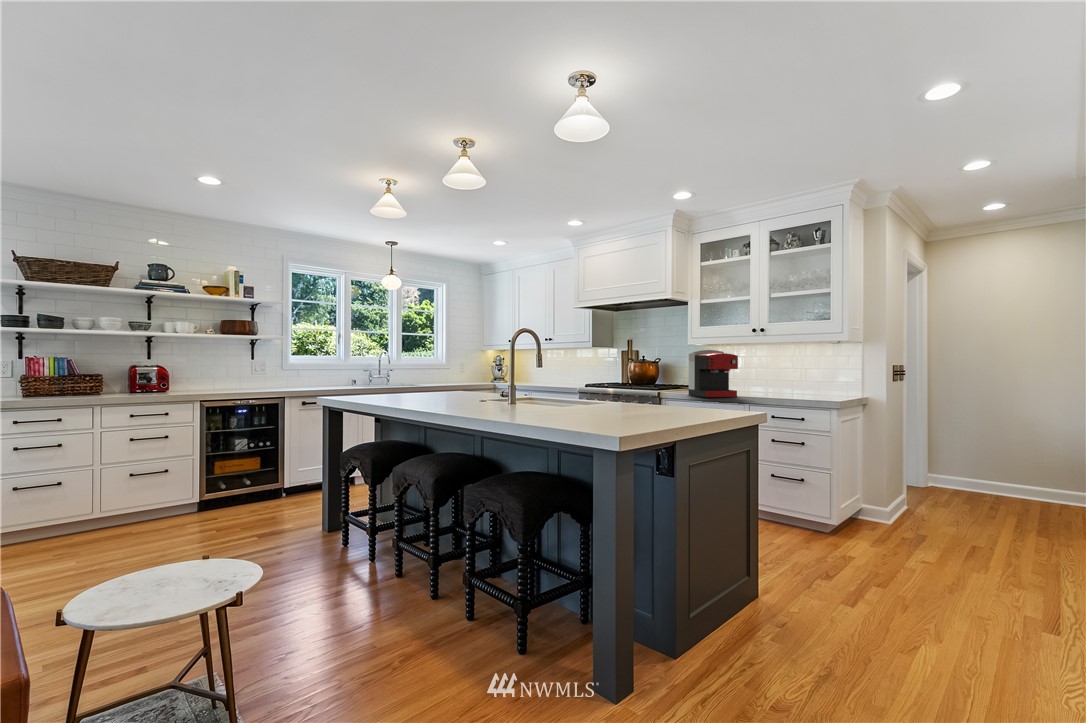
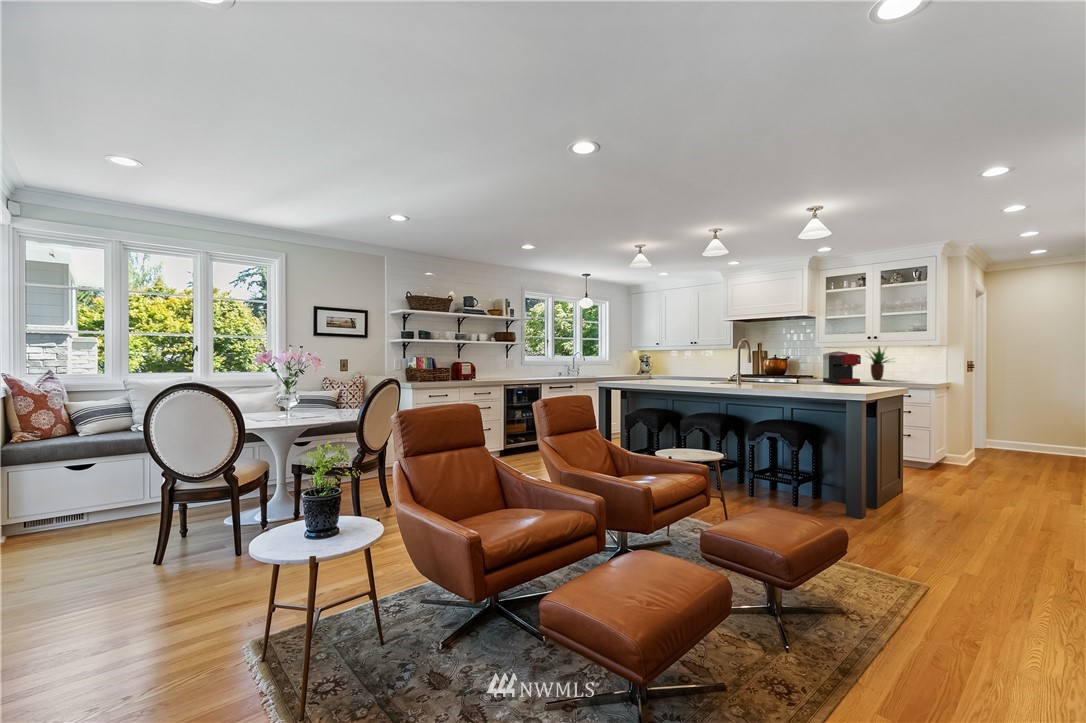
potted plant: none [750,341,795,391] -> present [870,346,889,379]

